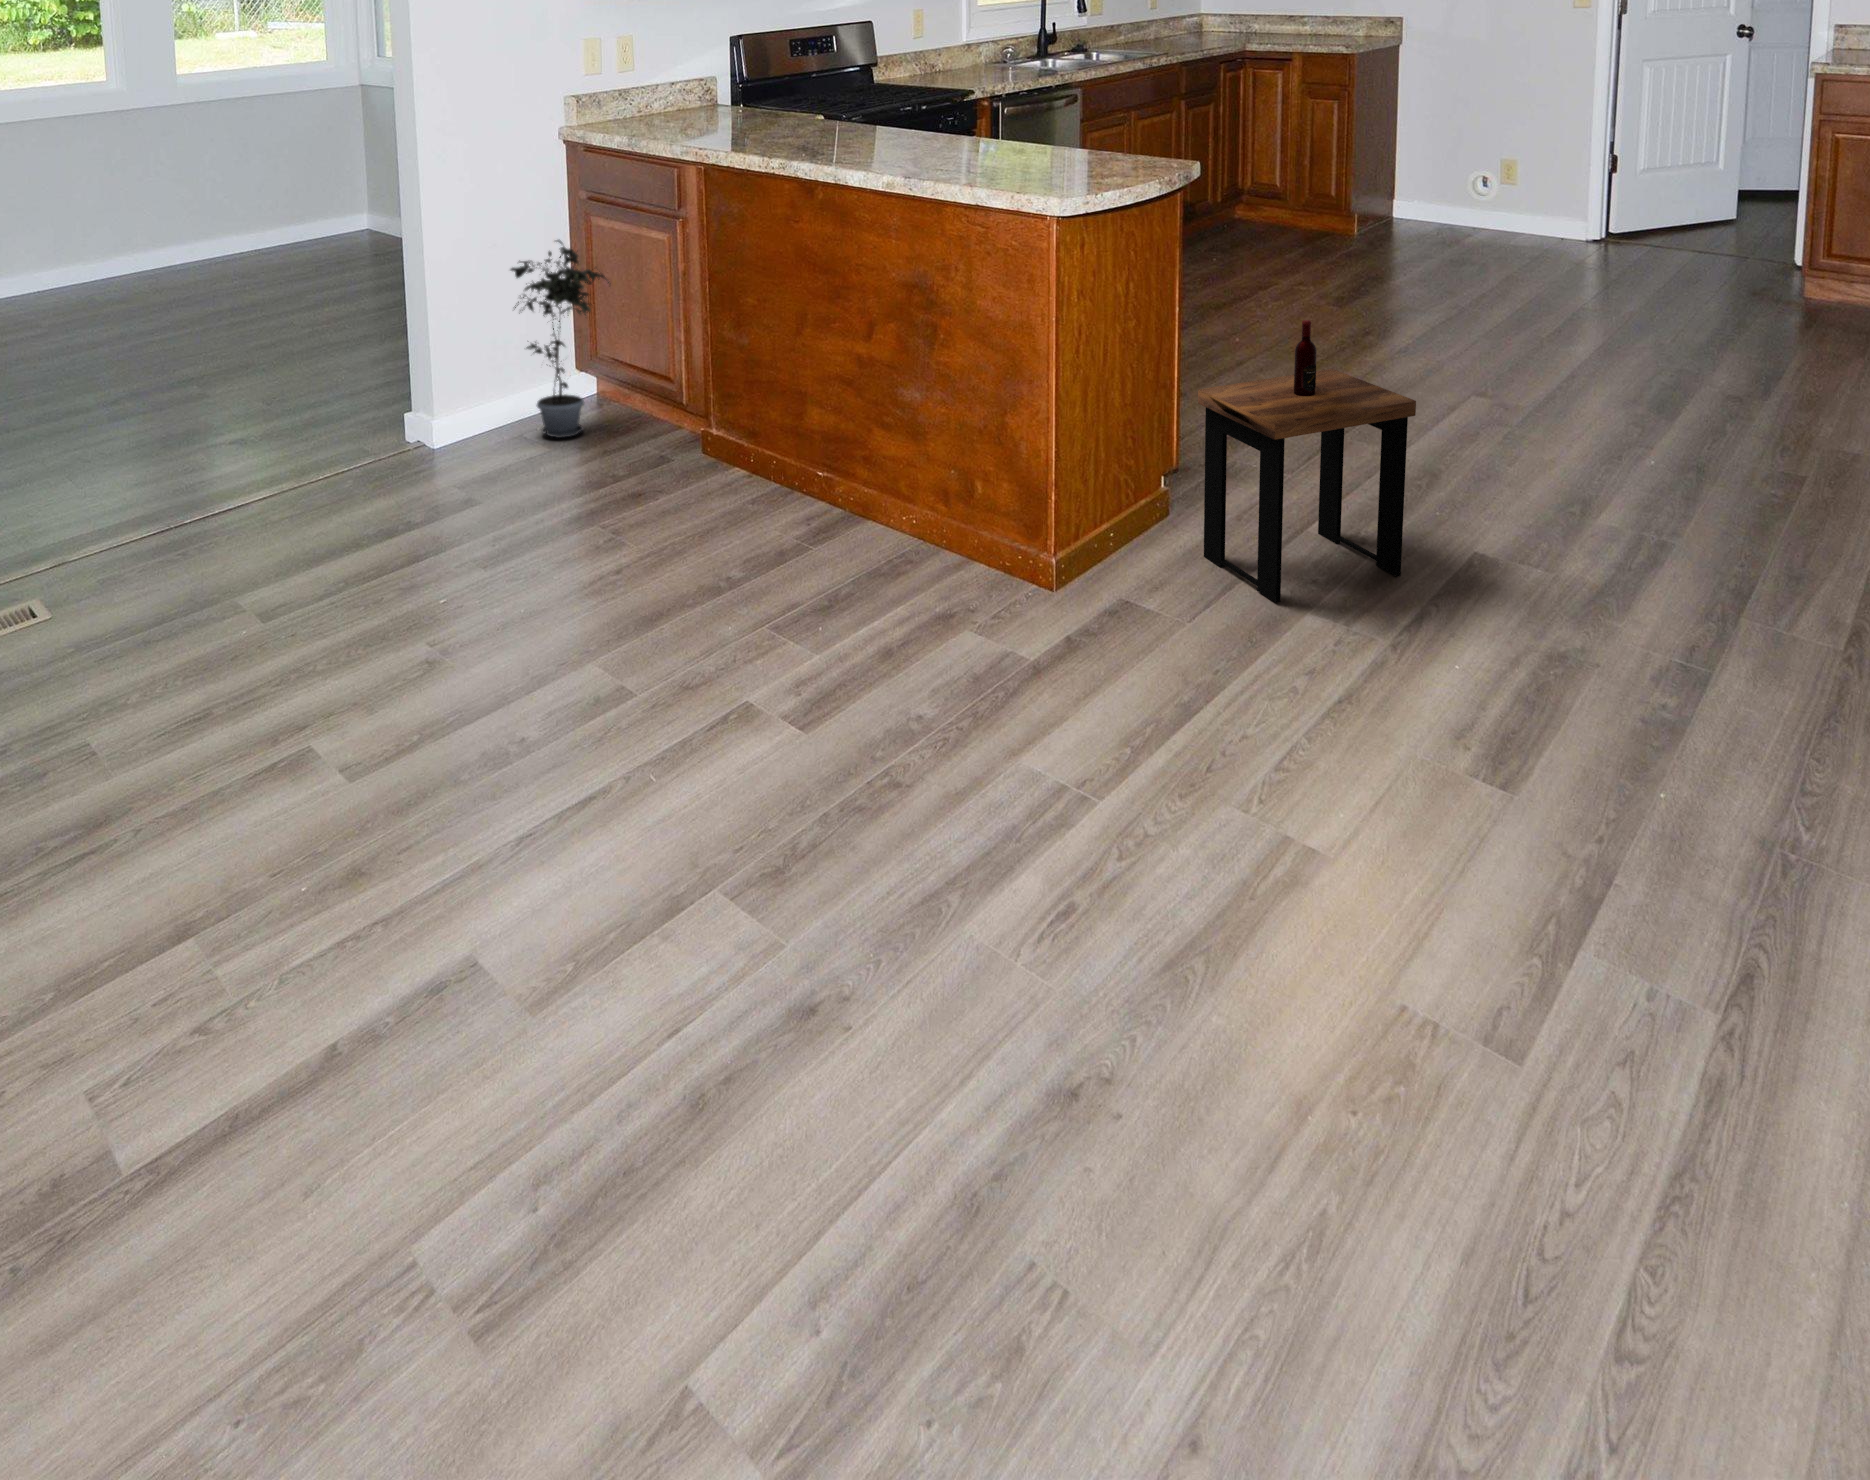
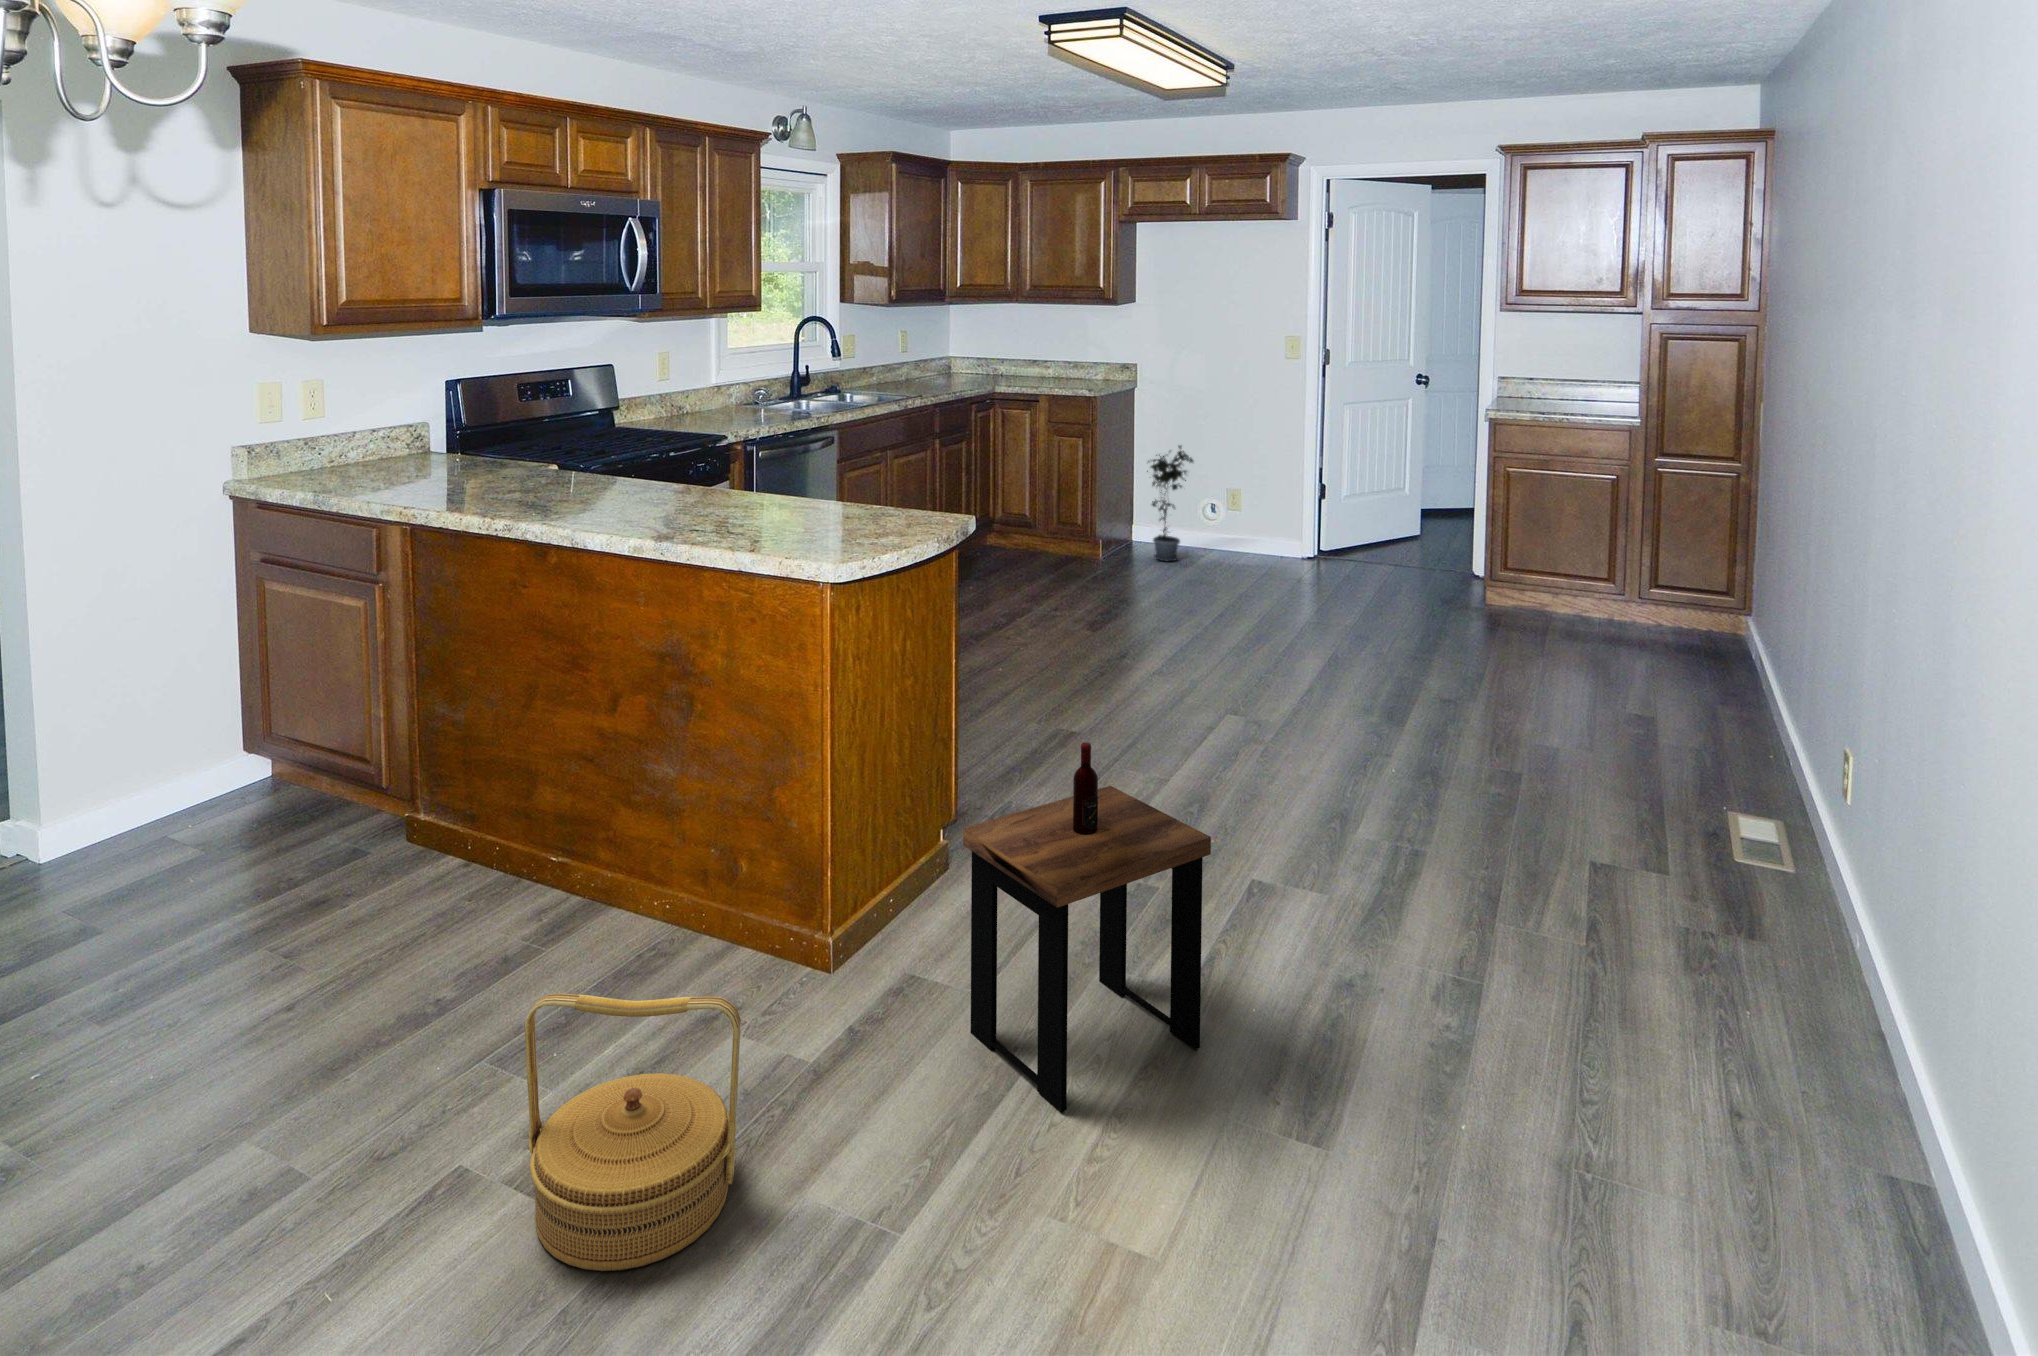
potted plant: present [511,240,609,438] -> present [1147,446,1193,561]
basket: none [862,474,1022,655] -> present [525,993,741,1271]

